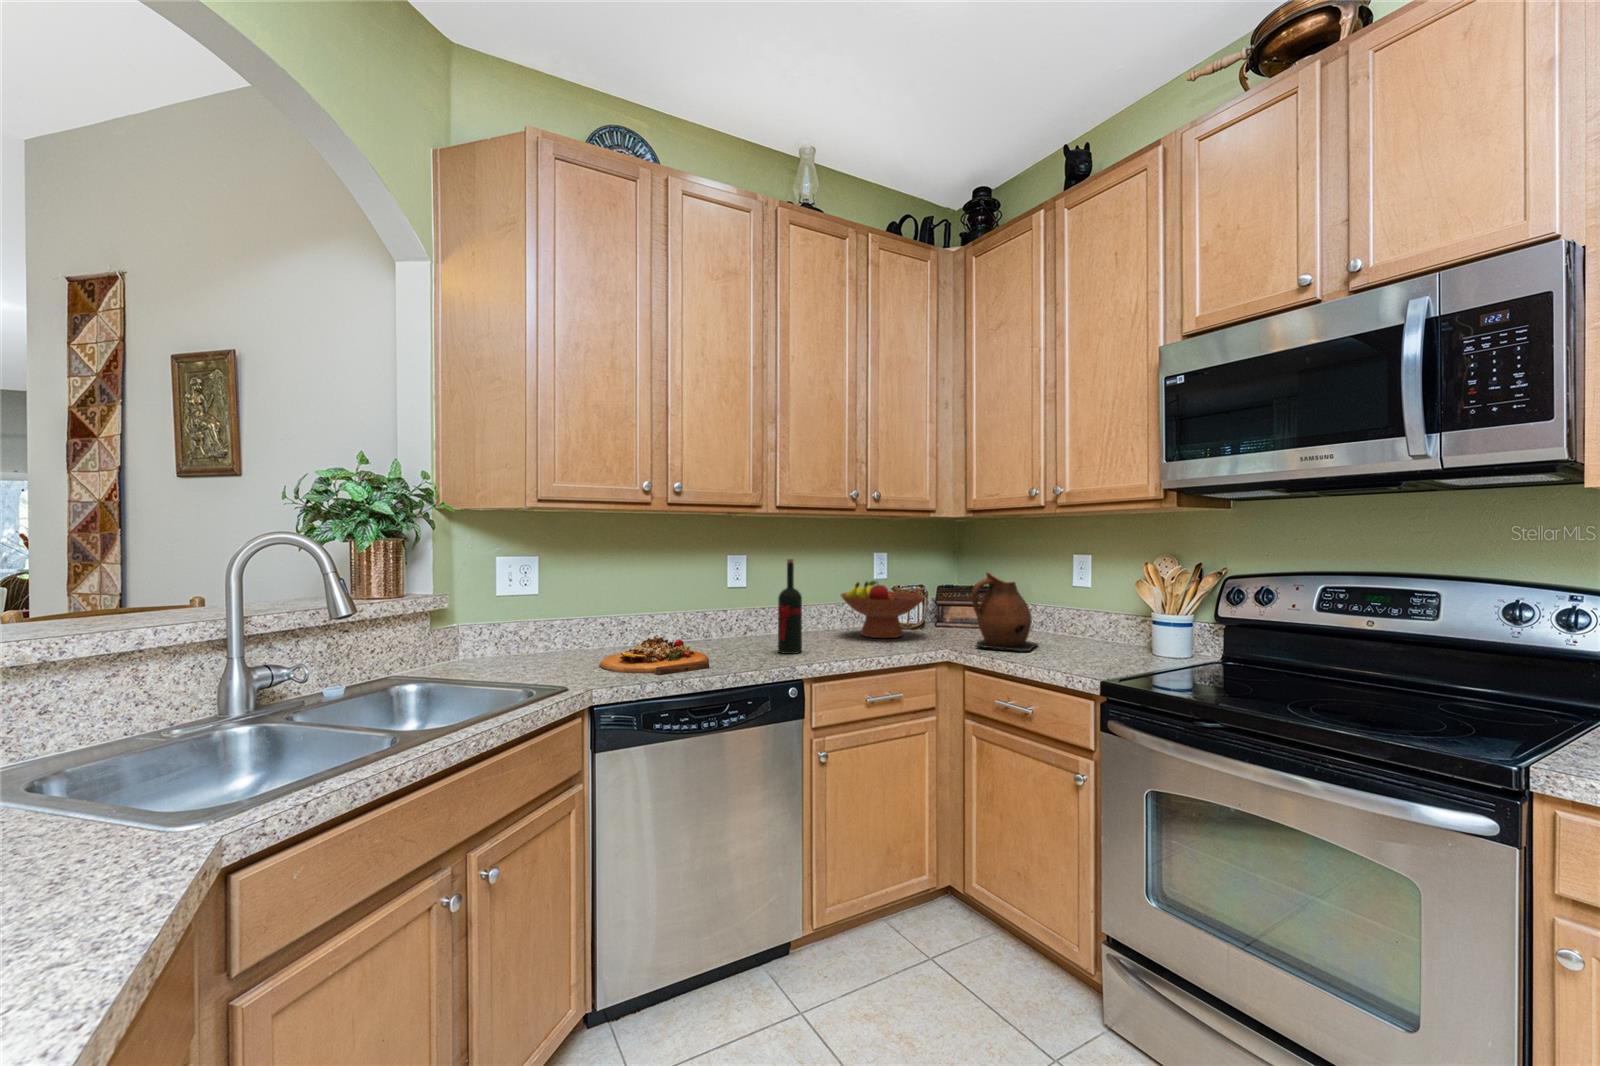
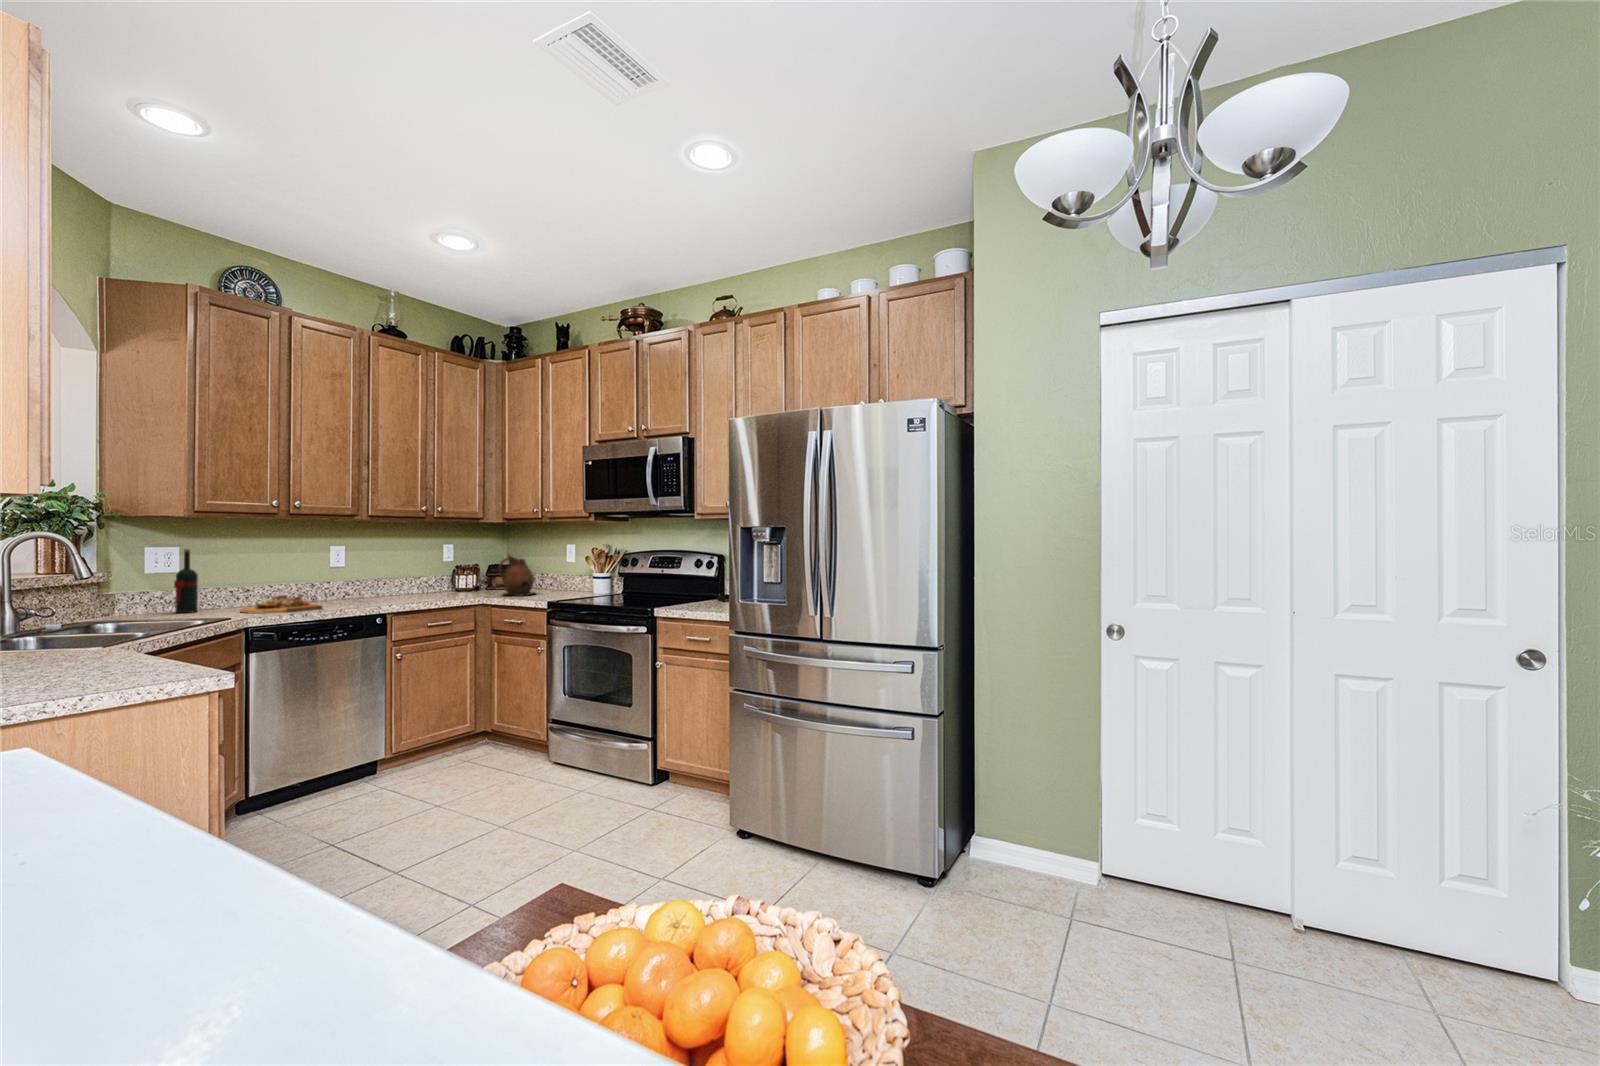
wine bottle: present [778,559,802,654] -> present [174,549,198,613]
fruit bowl: present [841,581,925,638] -> none [416,561,475,595]

